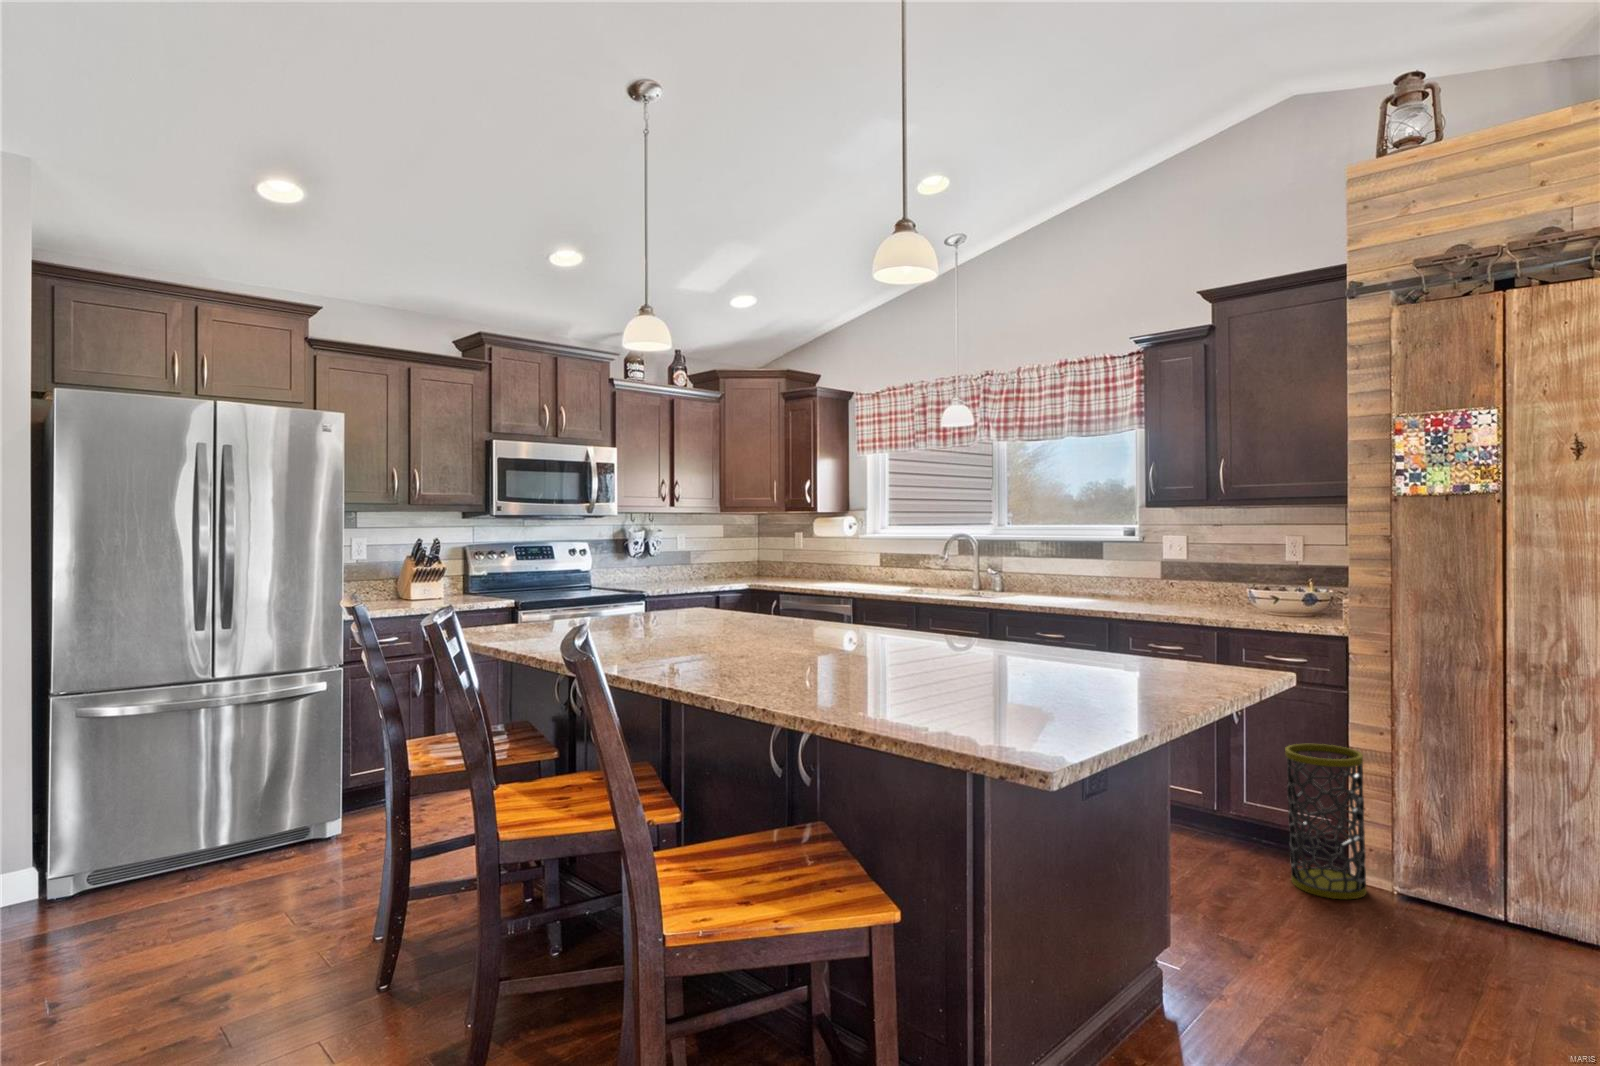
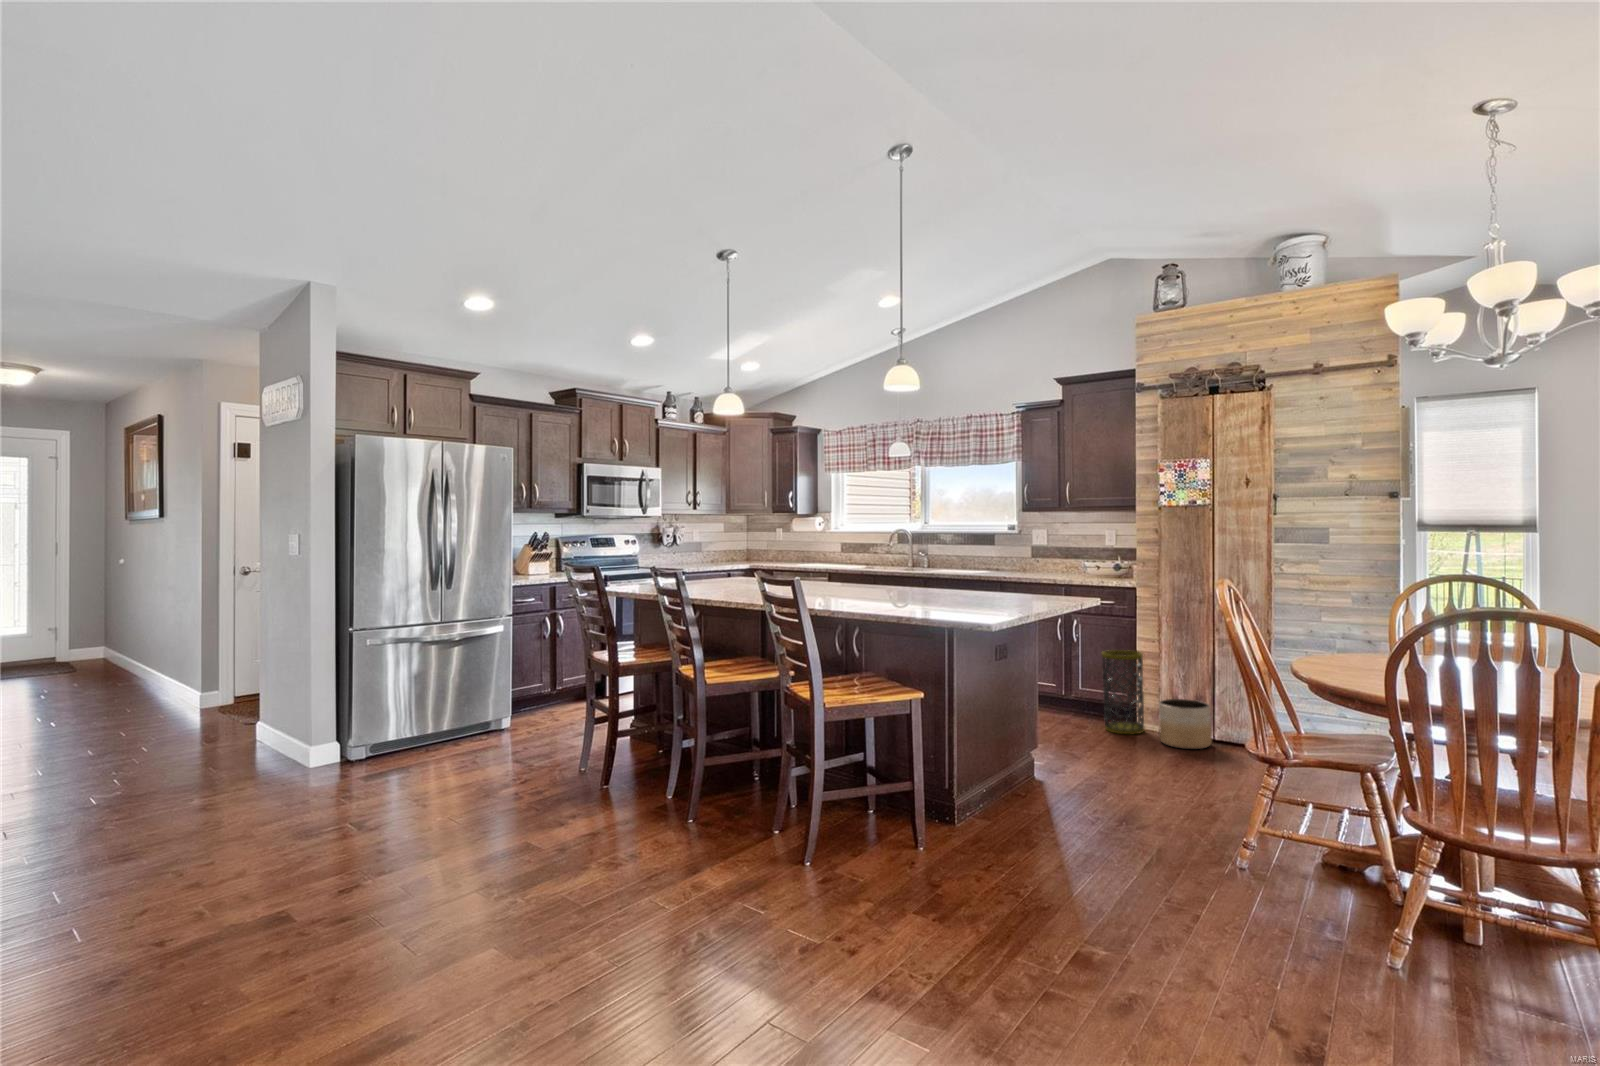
planter: none [1400,843,1510,949] -> present [1159,699,1212,749]

